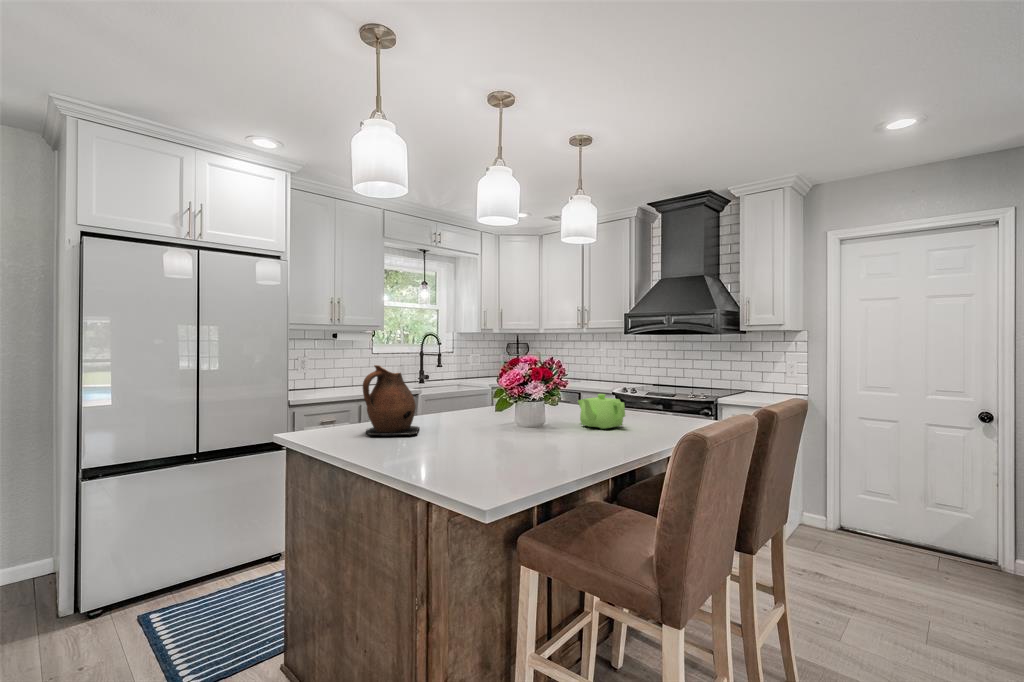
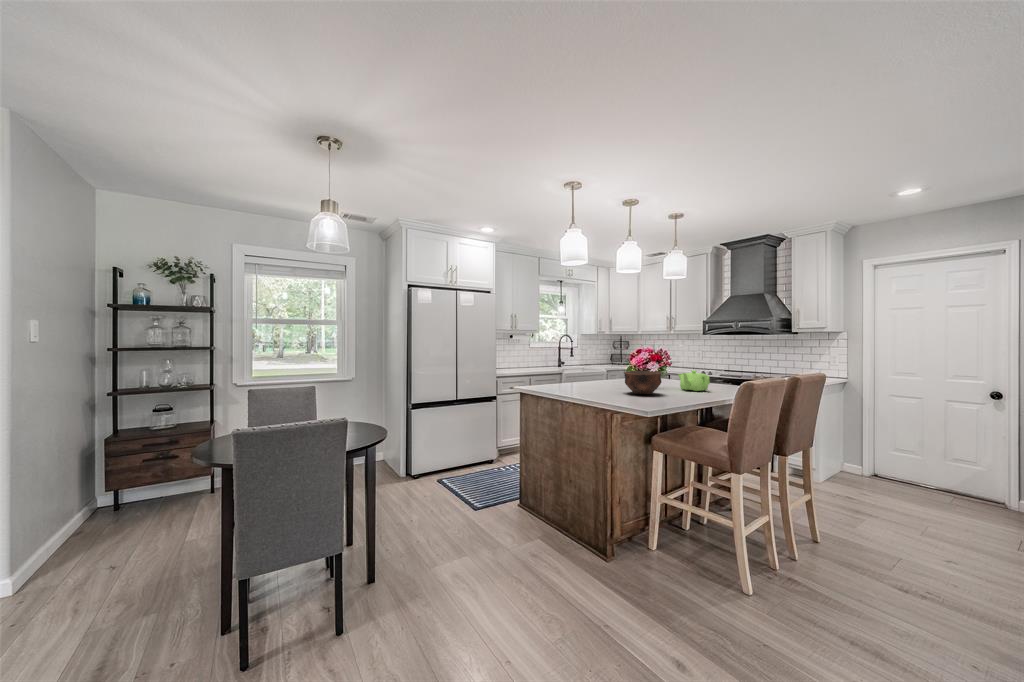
ceramic pitcher: present [363,365,419,435] -> none [553,351,585,391]
bowl: none [483,398,546,440] -> present [624,371,662,394]

